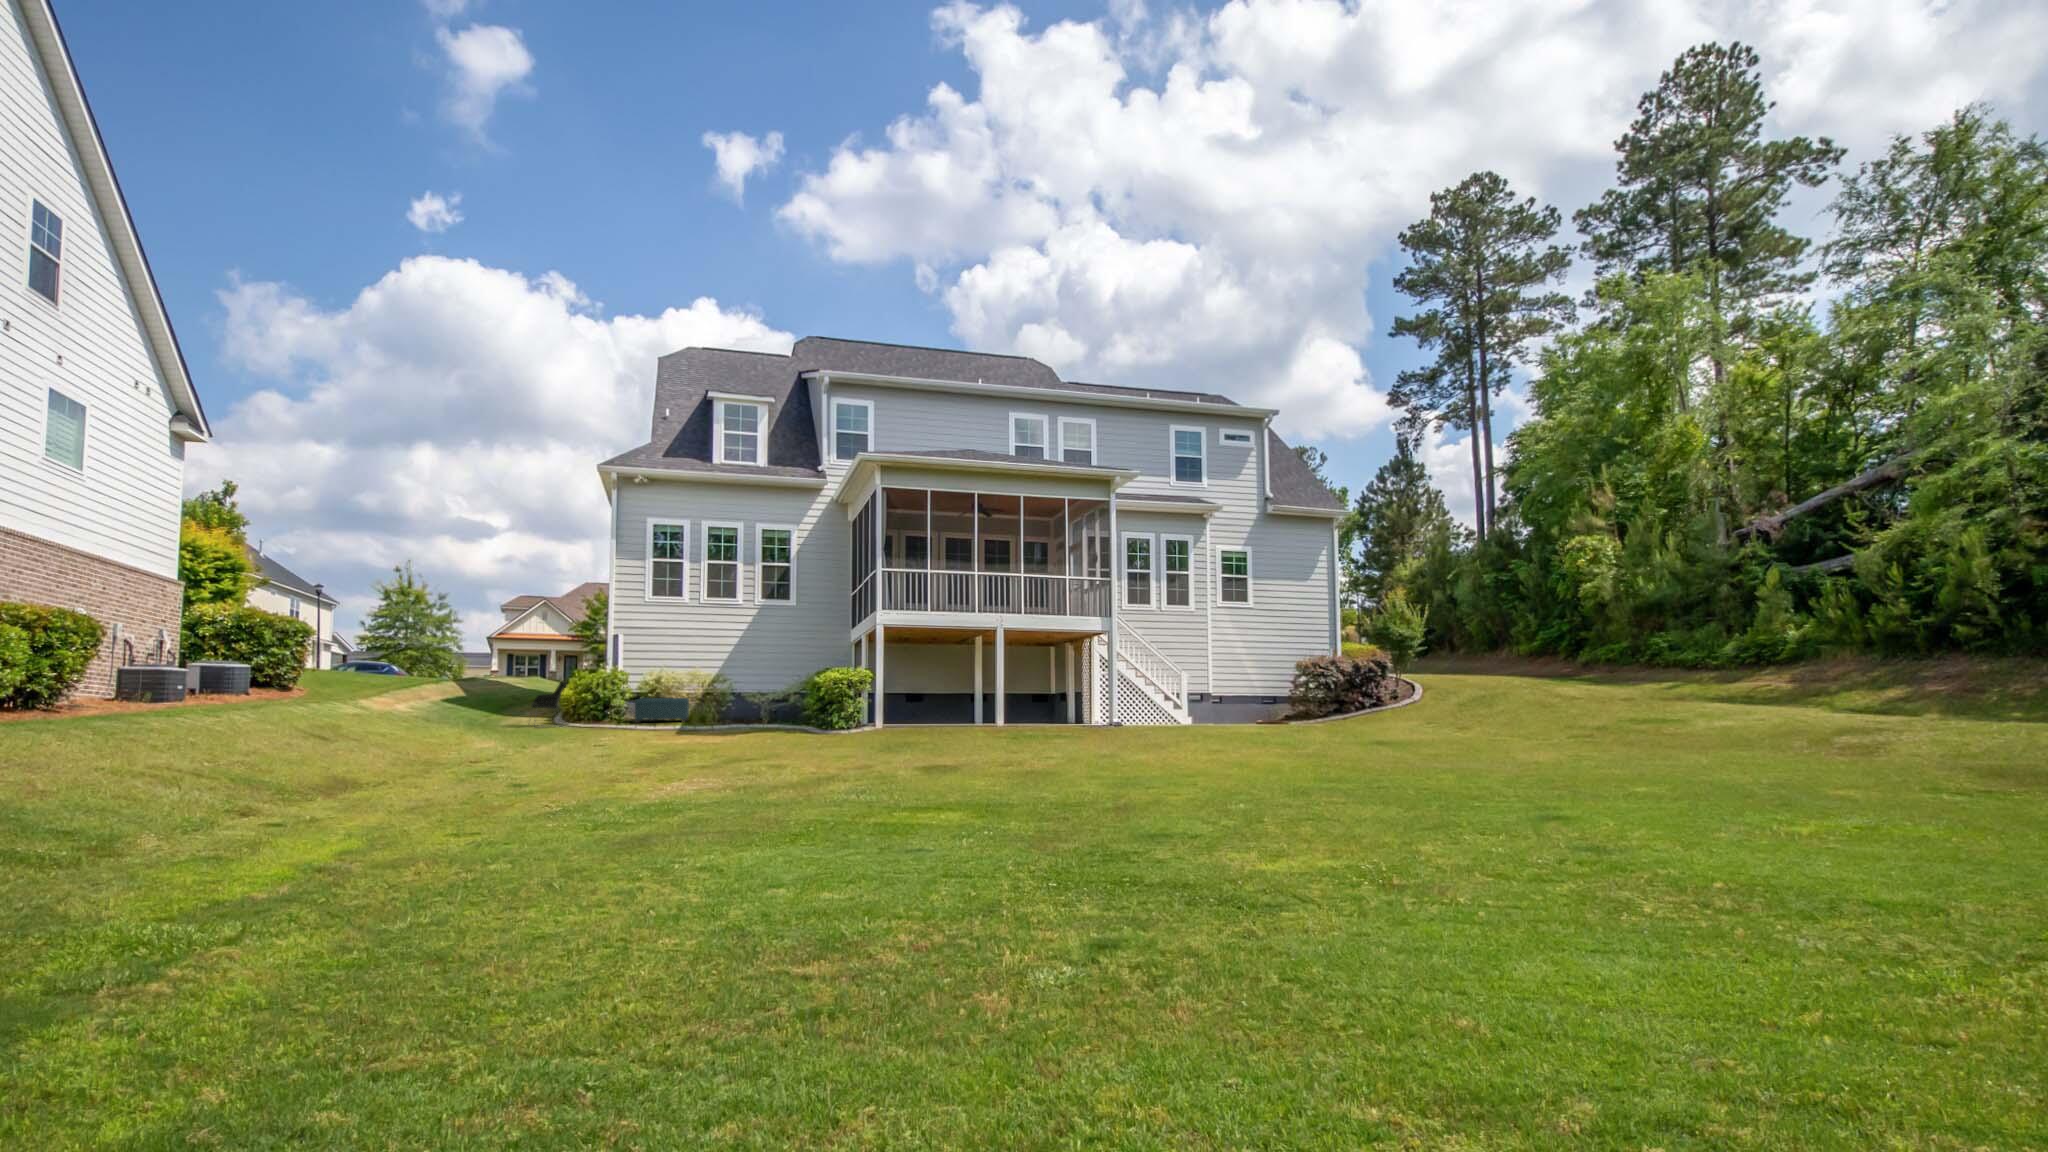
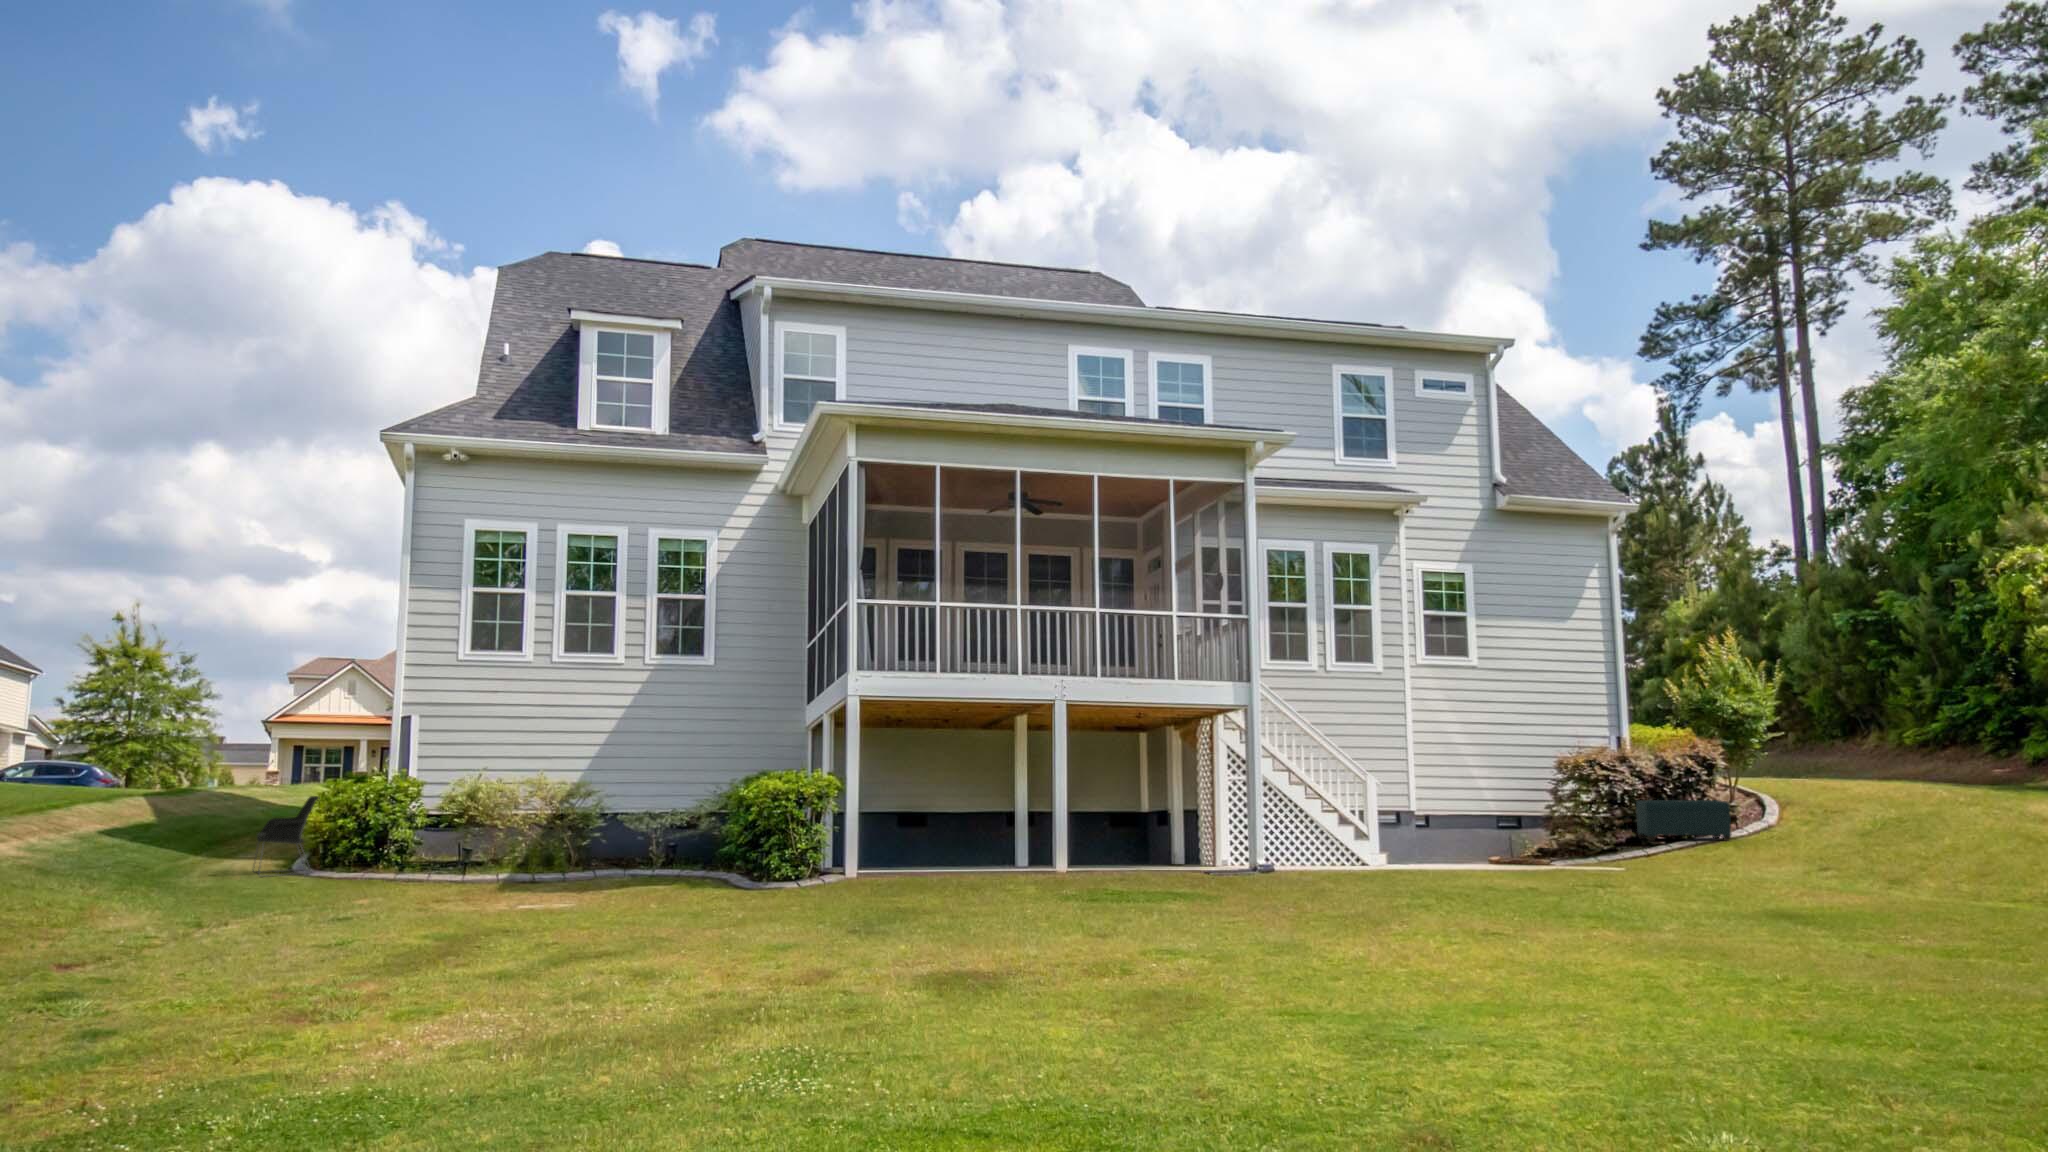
bench: present [635,698,689,723] -> present [1636,800,1731,841]

